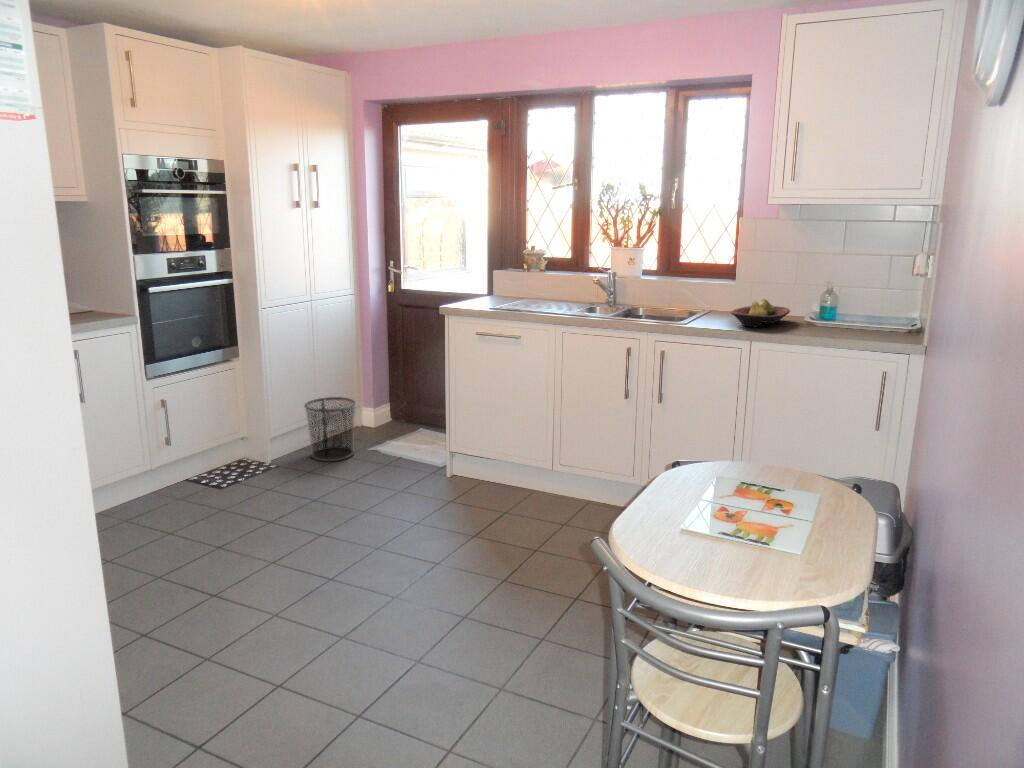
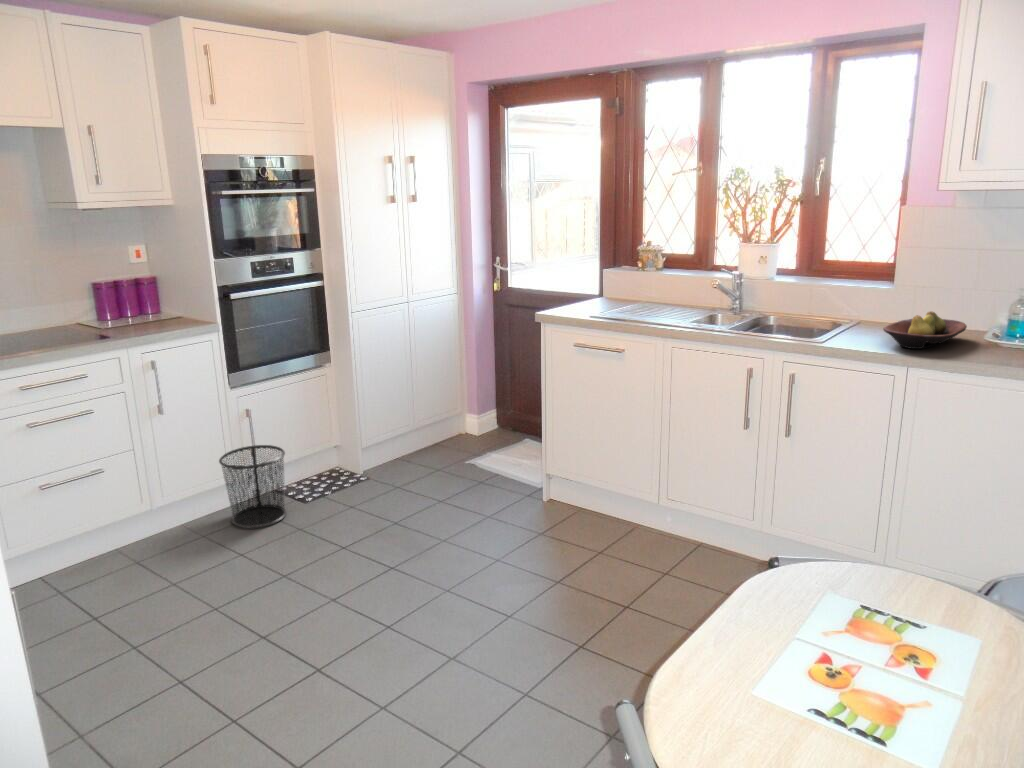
trash can: present [304,397,356,461] -> present [219,445,287,528]

